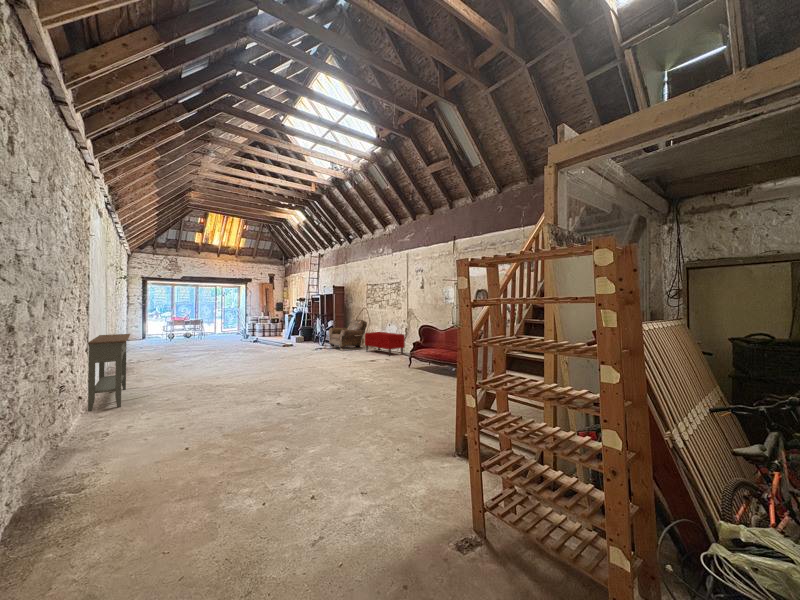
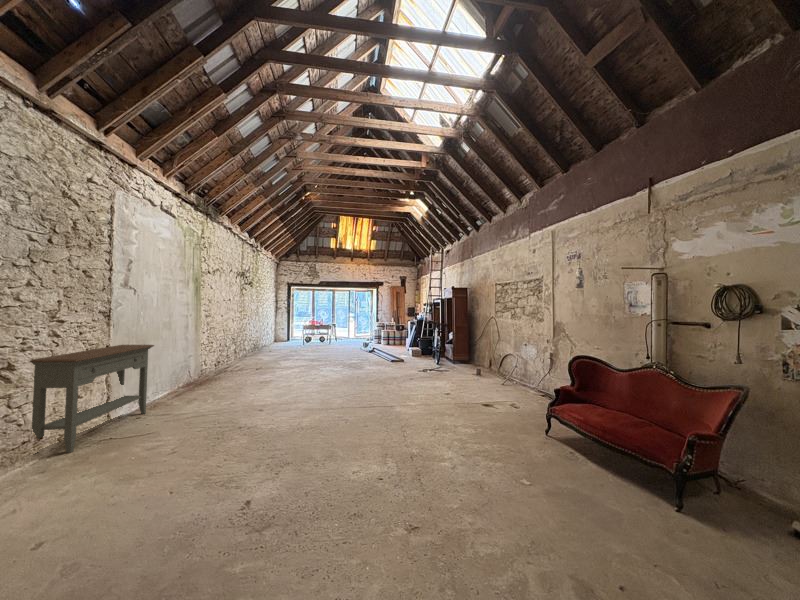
armchair: present [329,320,367,351] -> none [443,334,494,376]
bench: present [365,332,405,356] -> none [486,354,549,396]

